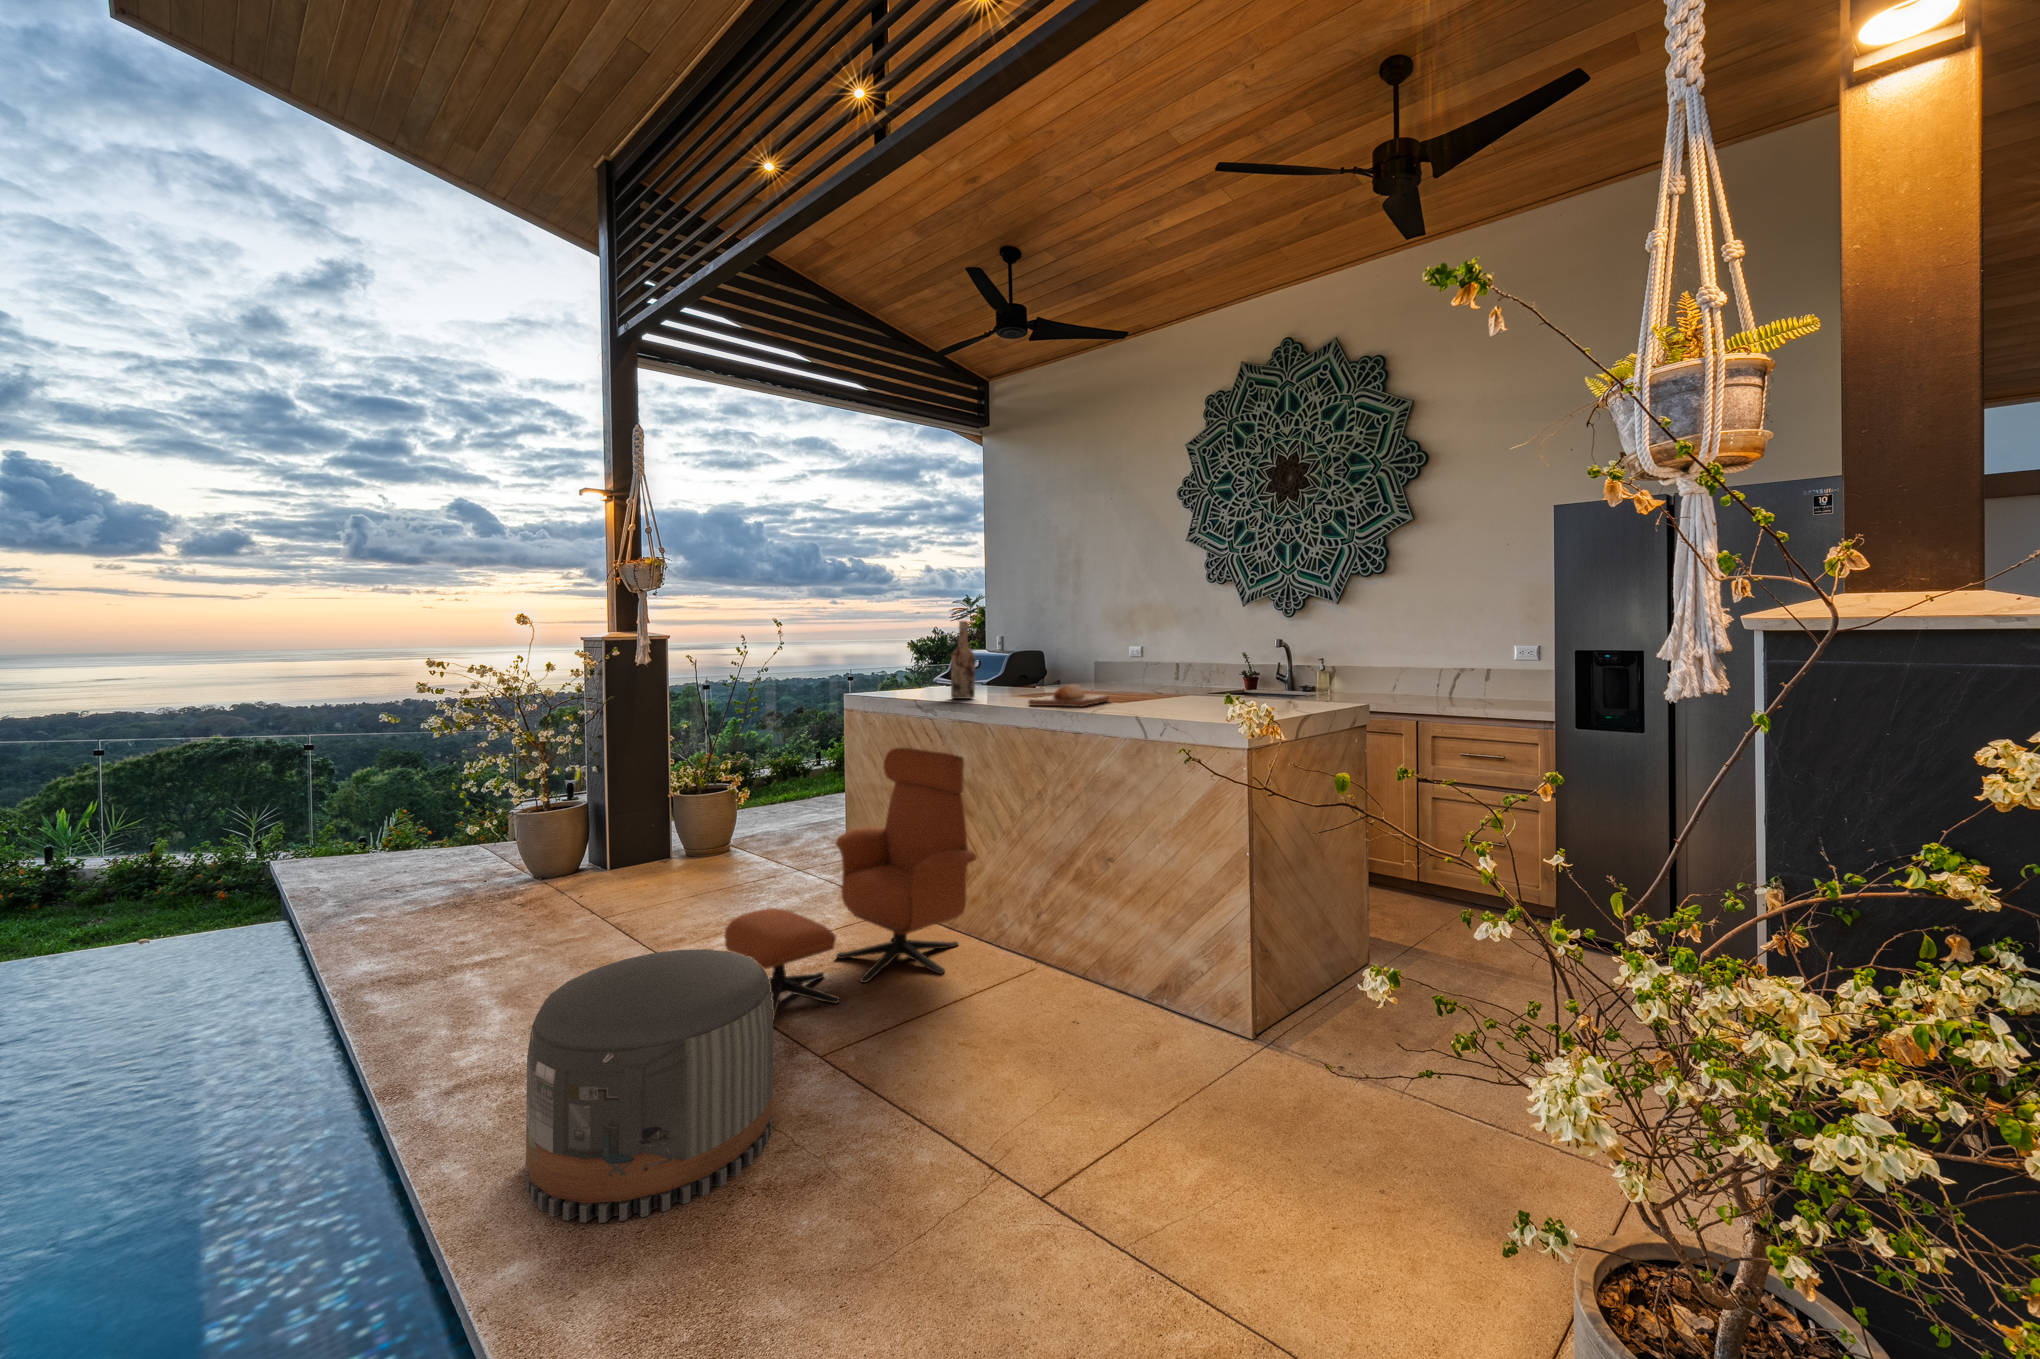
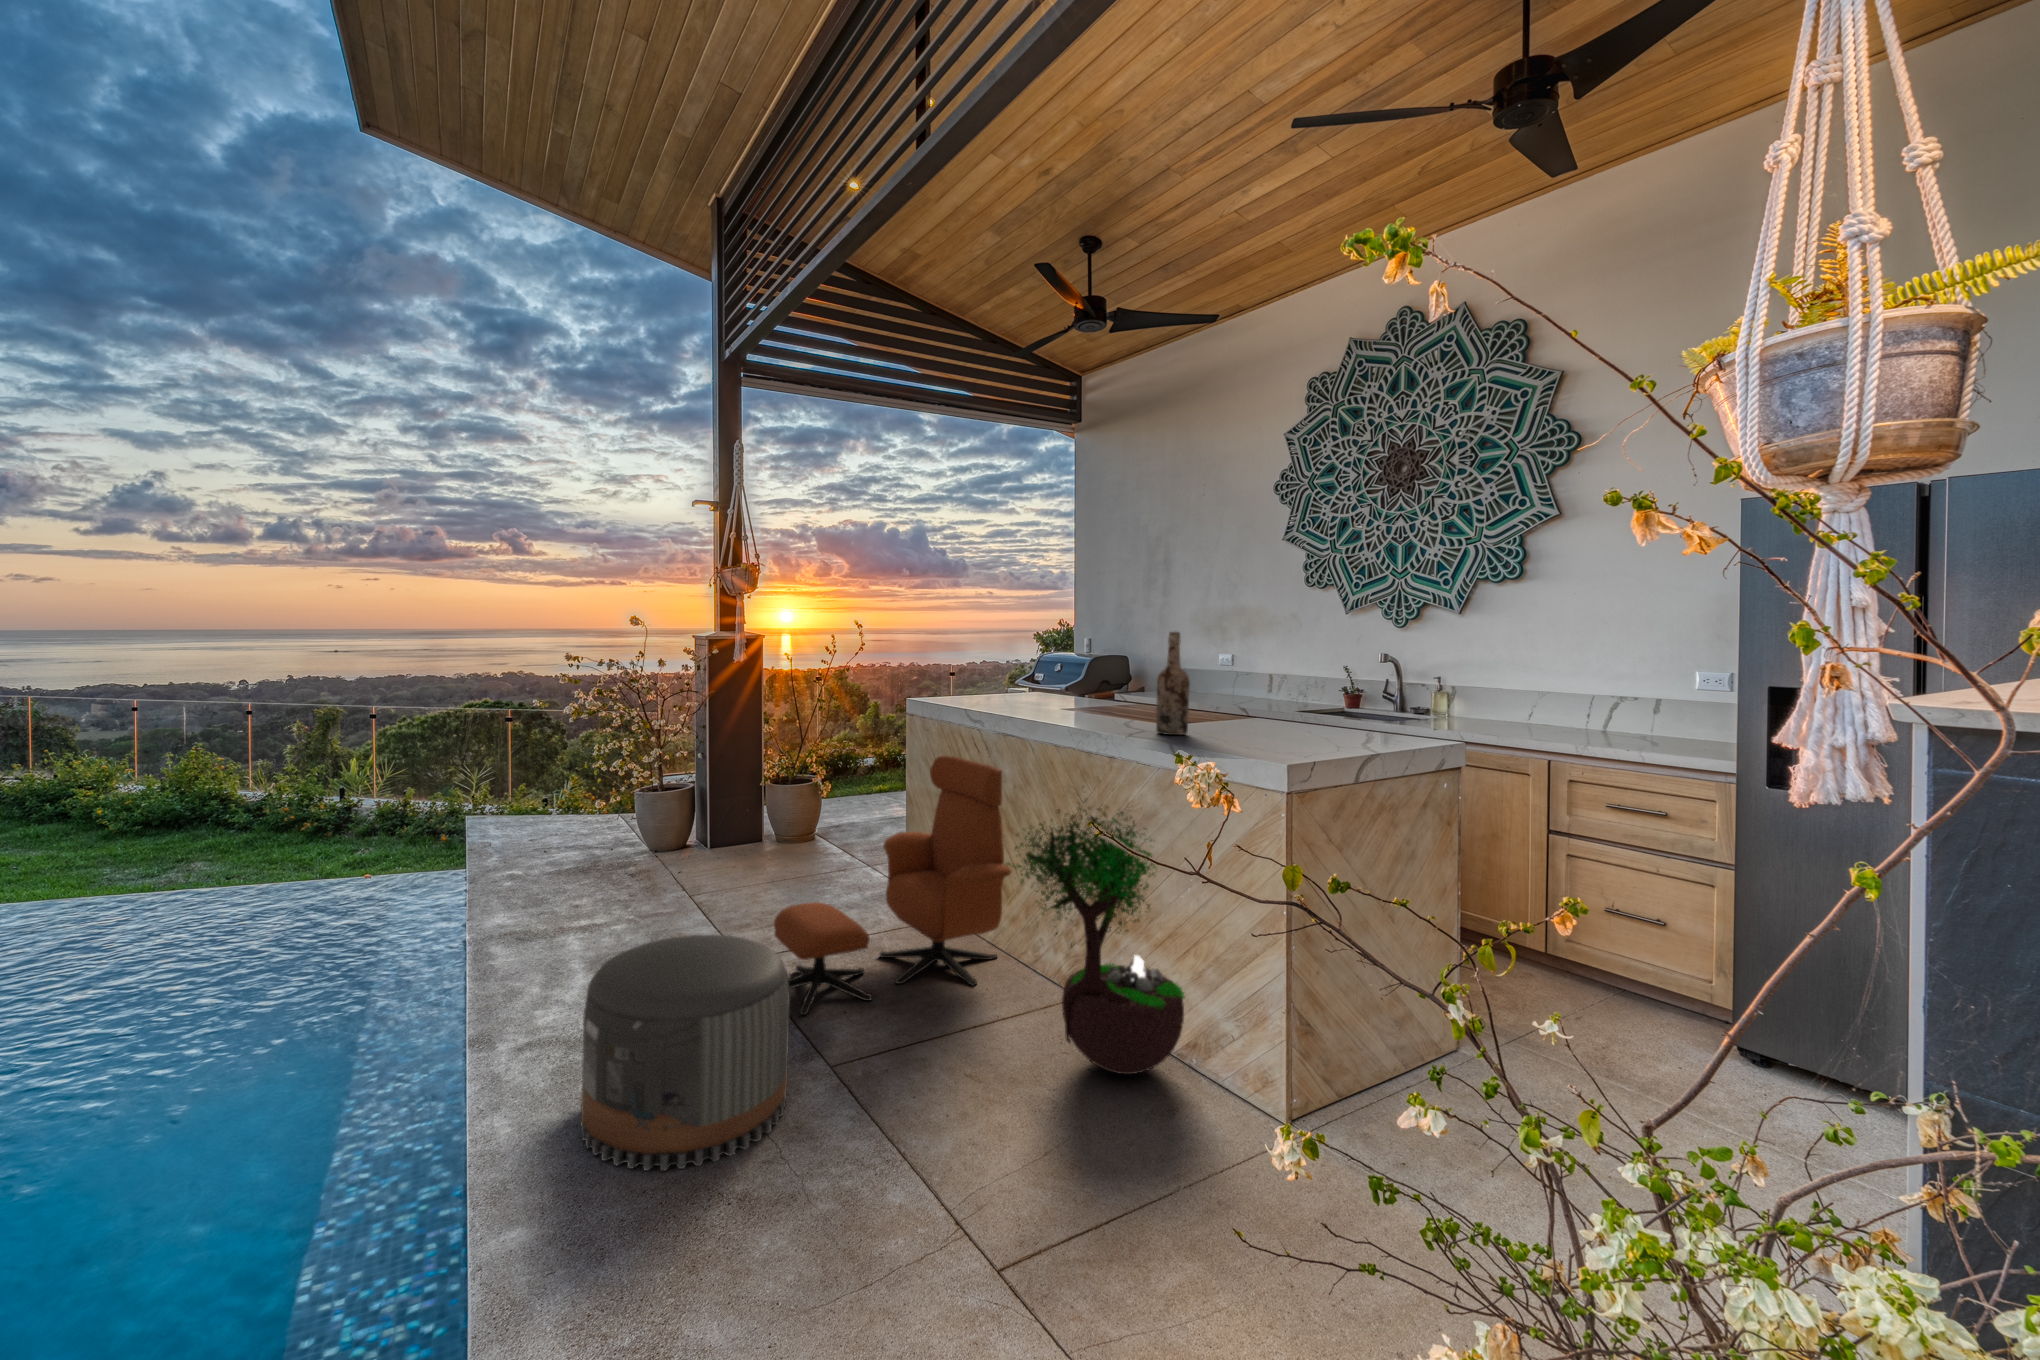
wine bottle: present [951,621,975,699] -> present [1156,632,1190,735]
bread loaf: present [1029,684,1109,707] -> none [1063,701,1156,726]
potted tree: none [989,763,1163,1035] -> present [1005,802,1185,1074]

